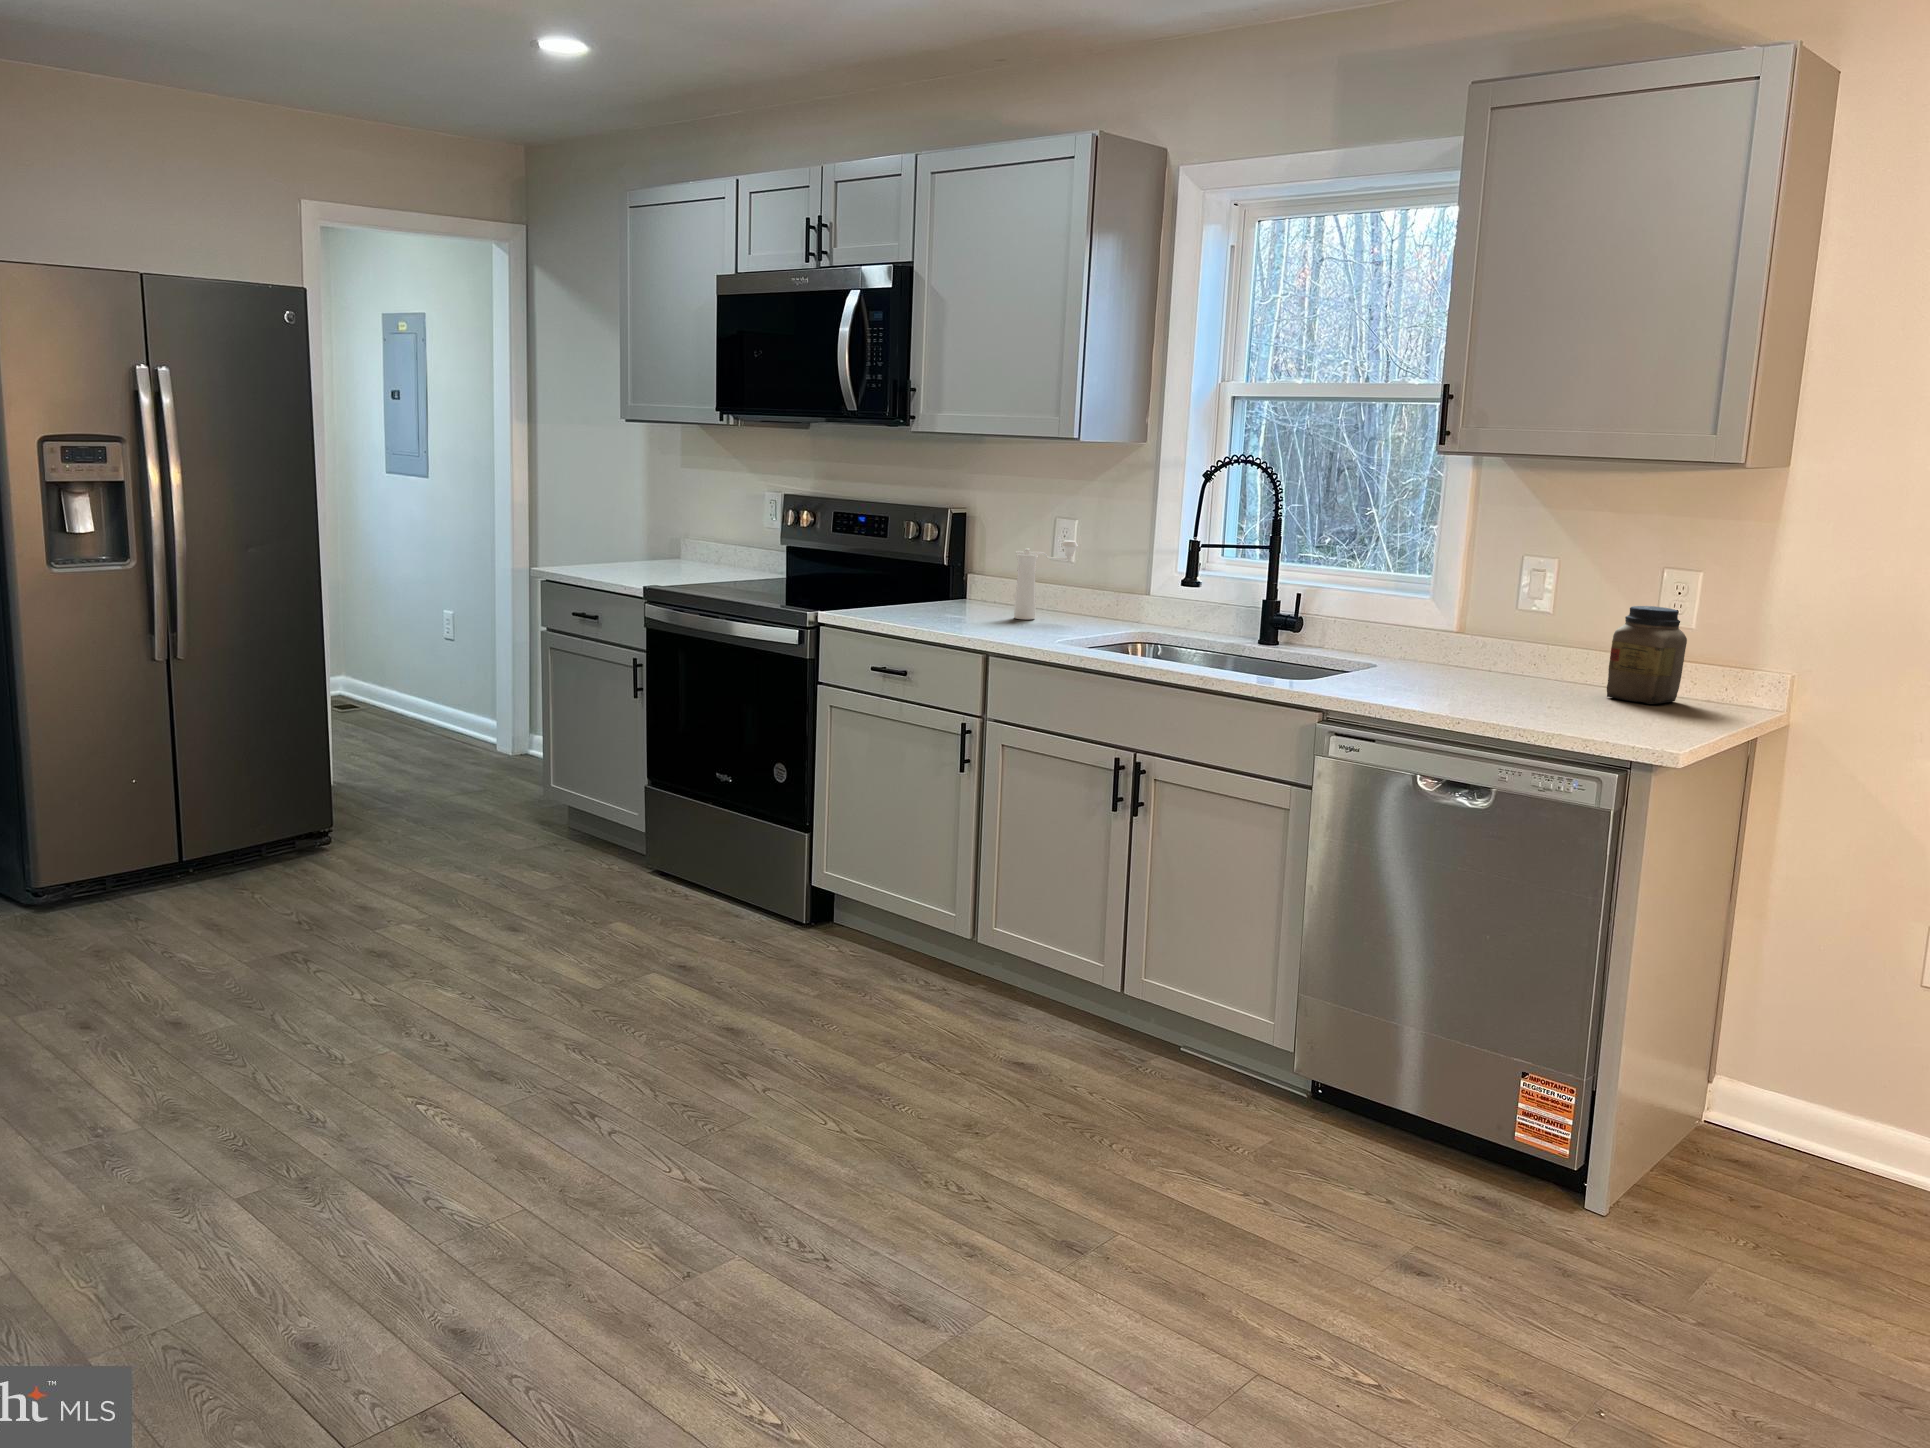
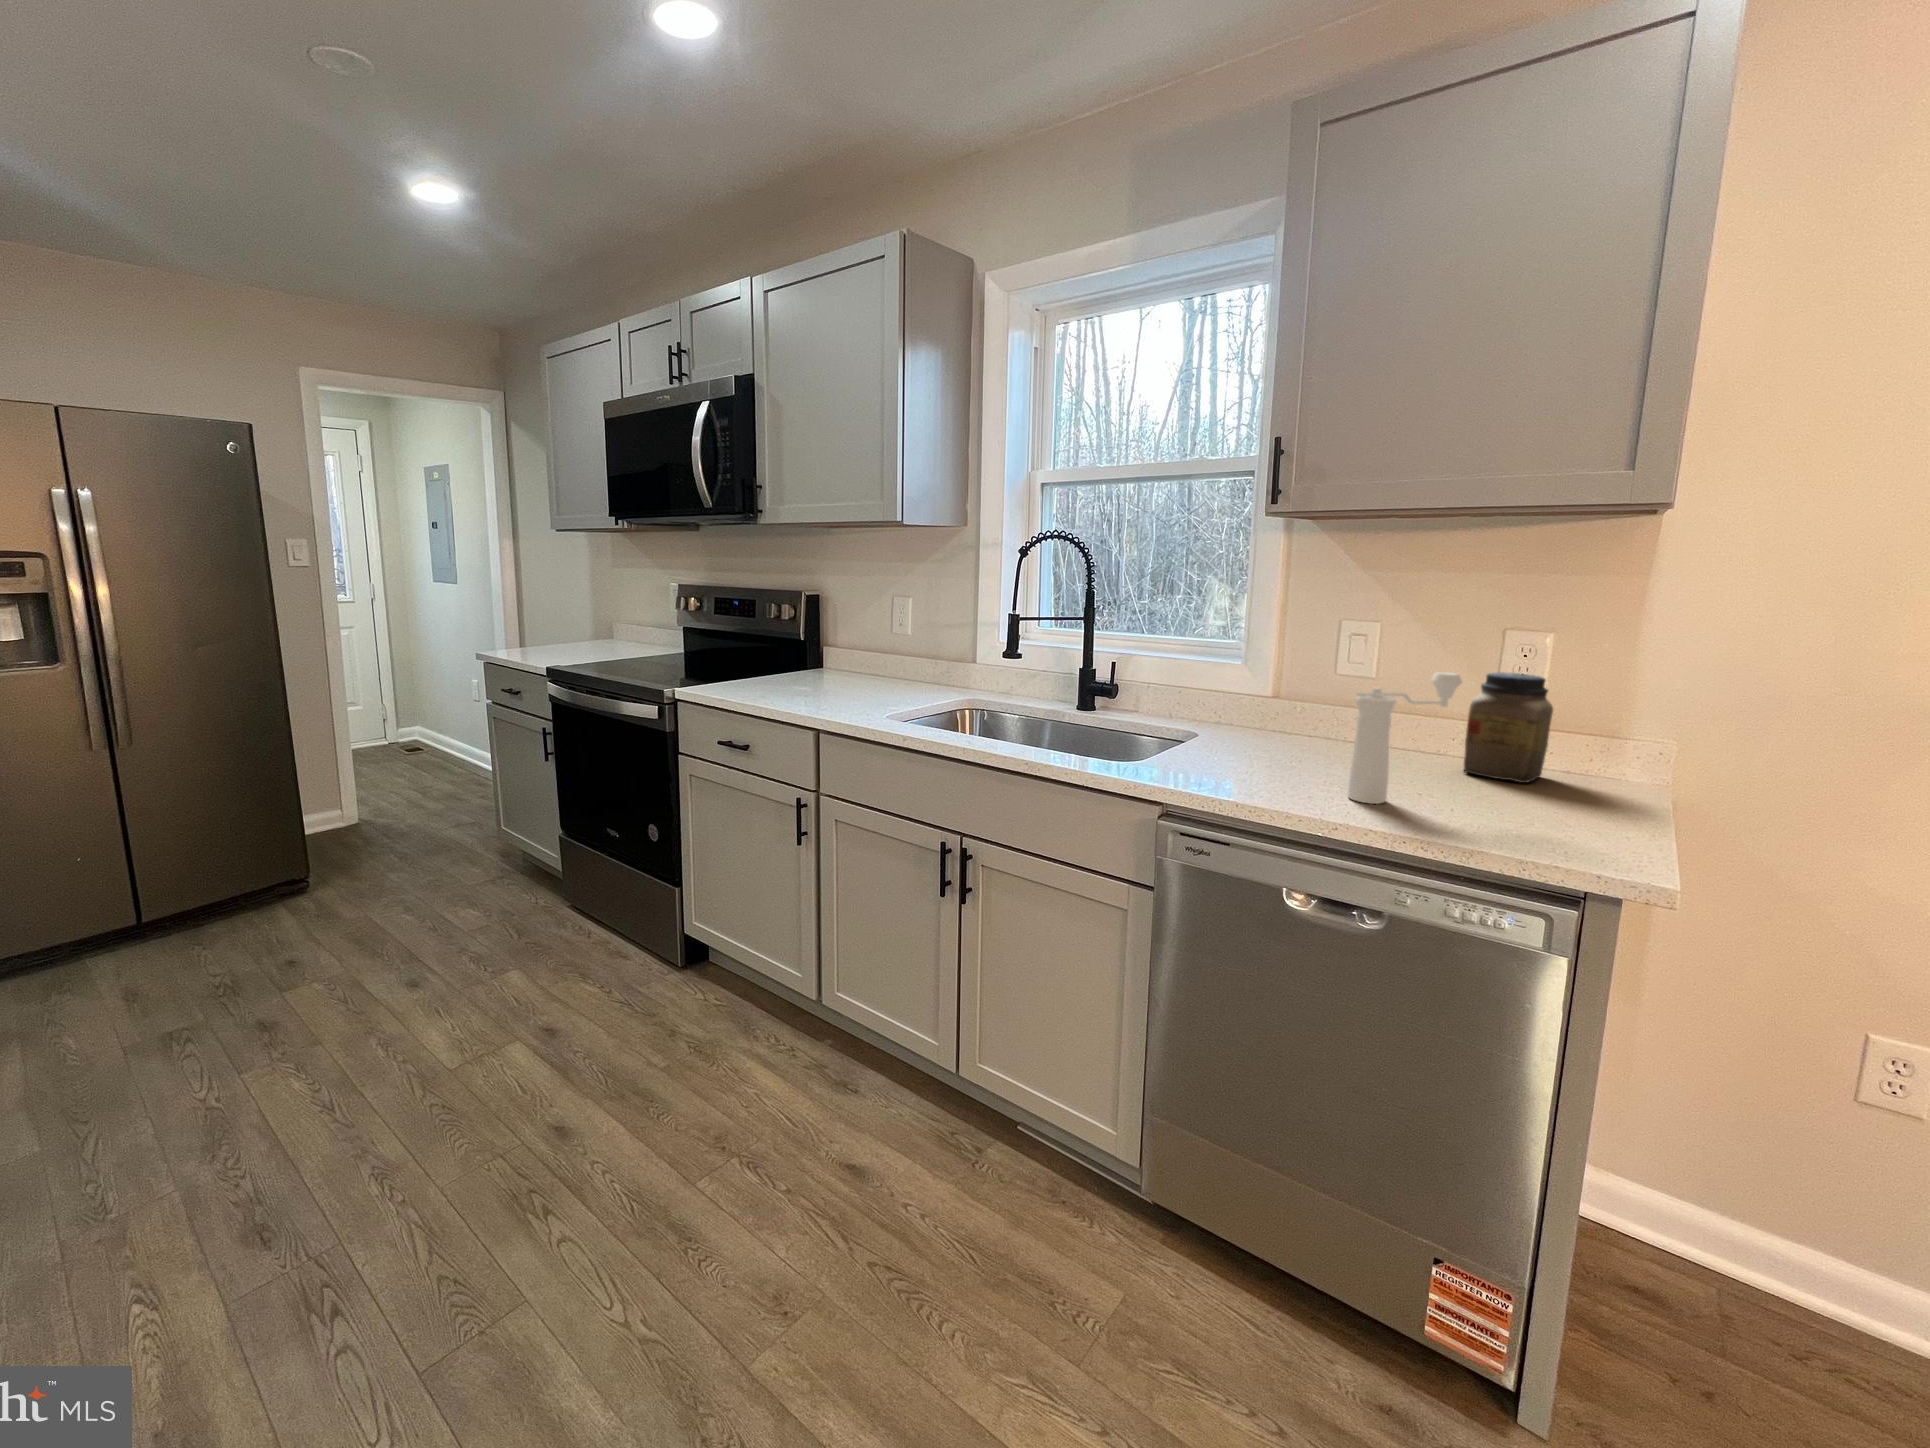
pepper mill: present [1014,541,1078,620] -> present [1347,672,1462,804]

